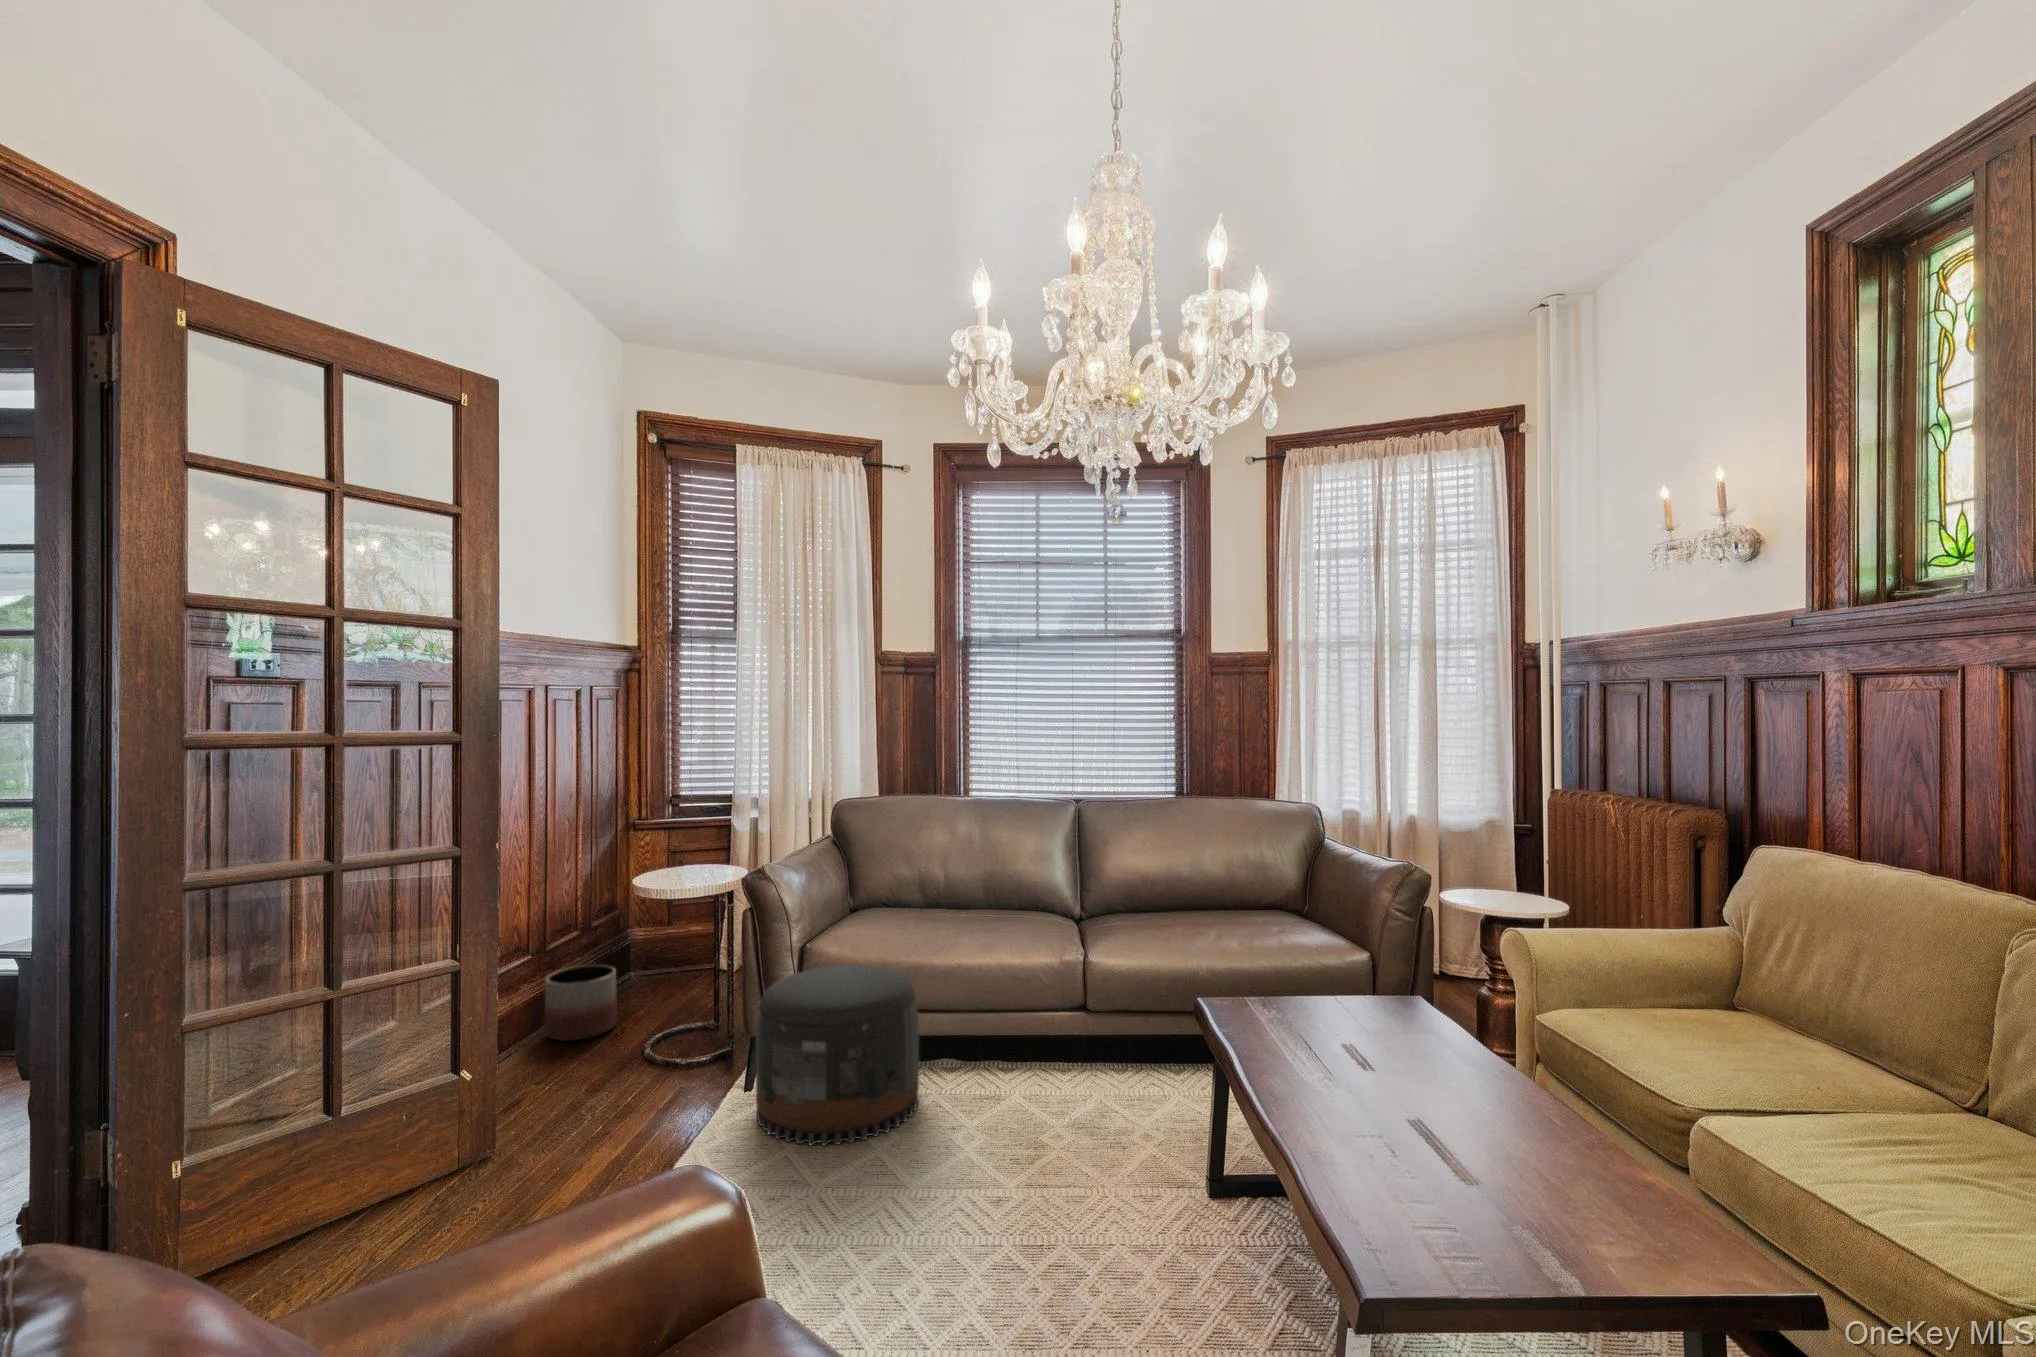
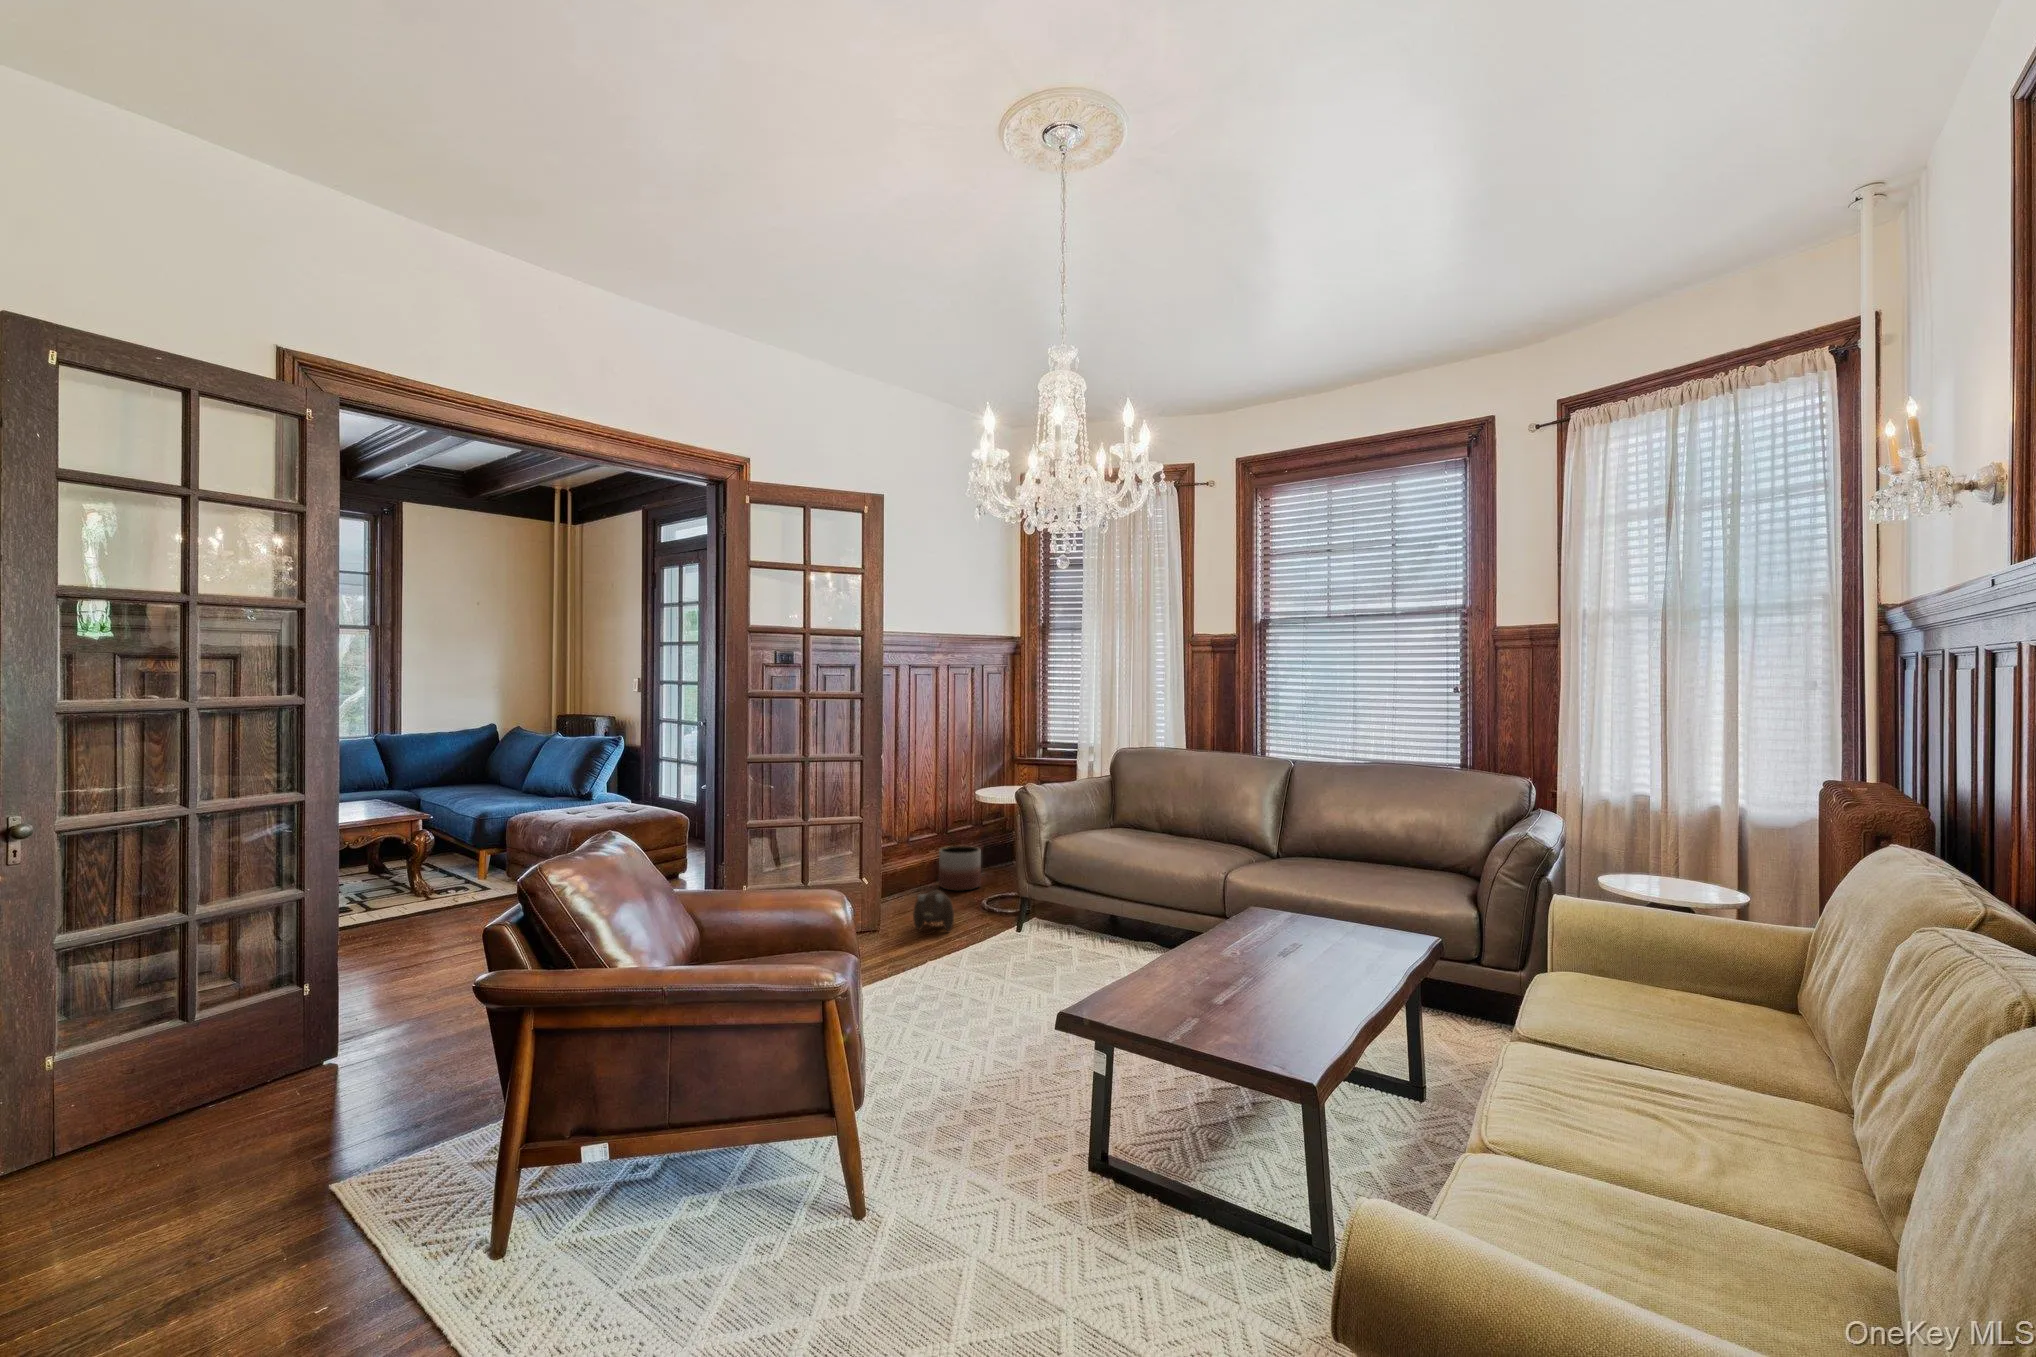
pouf: present [756,965,919,1146] -> none [995,856,1105,967]
plush toy: none [592,1056,664,1131] -> present [913,890,954,931]

